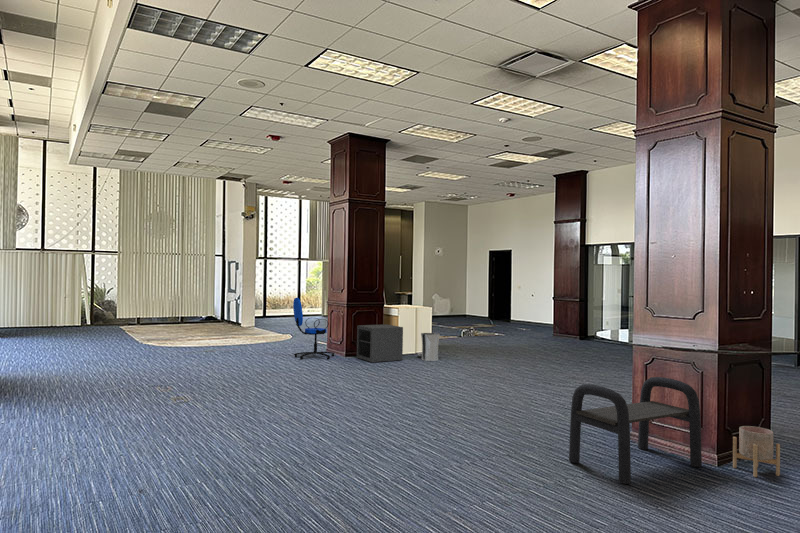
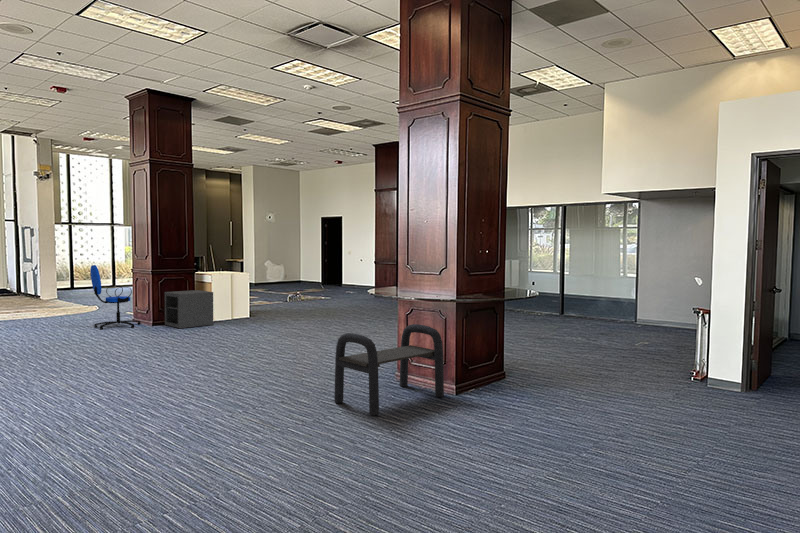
trash can: present [418,333,440,361] -> none [231,297,252,324]
planter: present [733,426,780,477] -> none [468,360,501,400]

